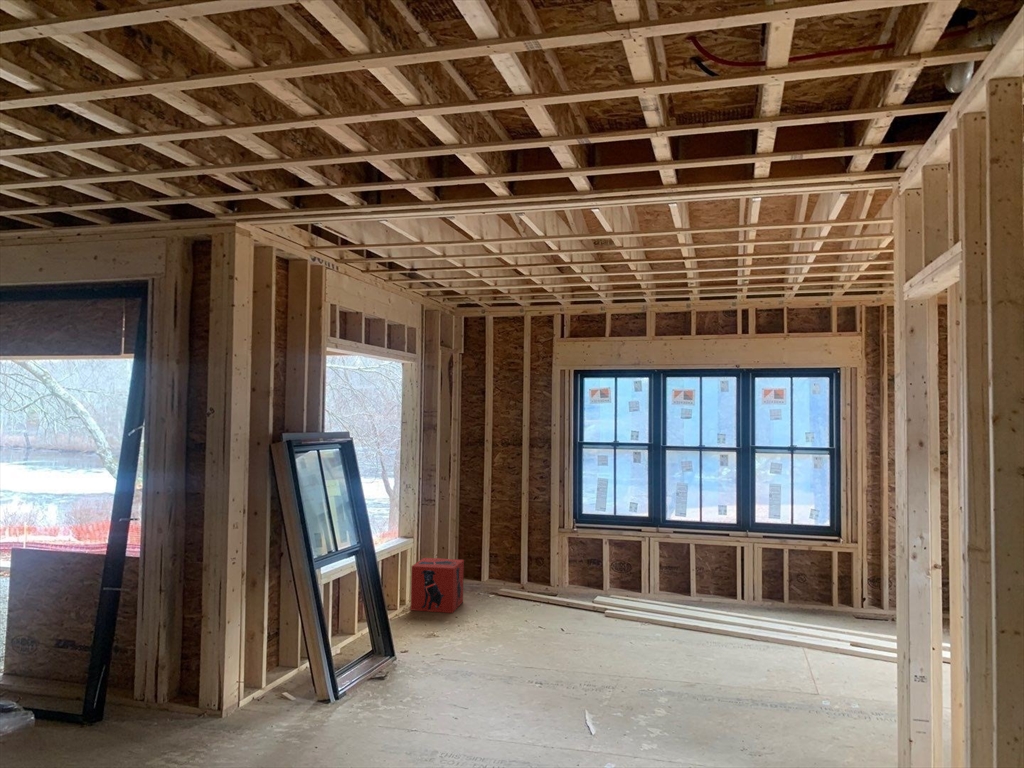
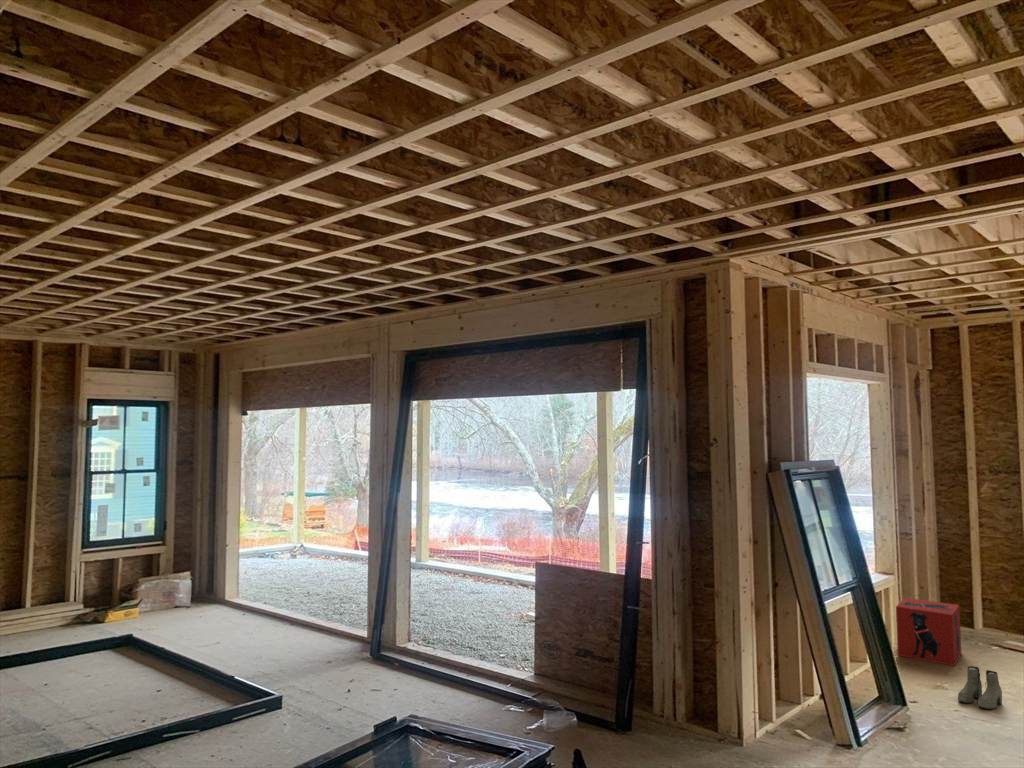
boots: none [441,611,475,645] -> present [958,666,1002,709]

